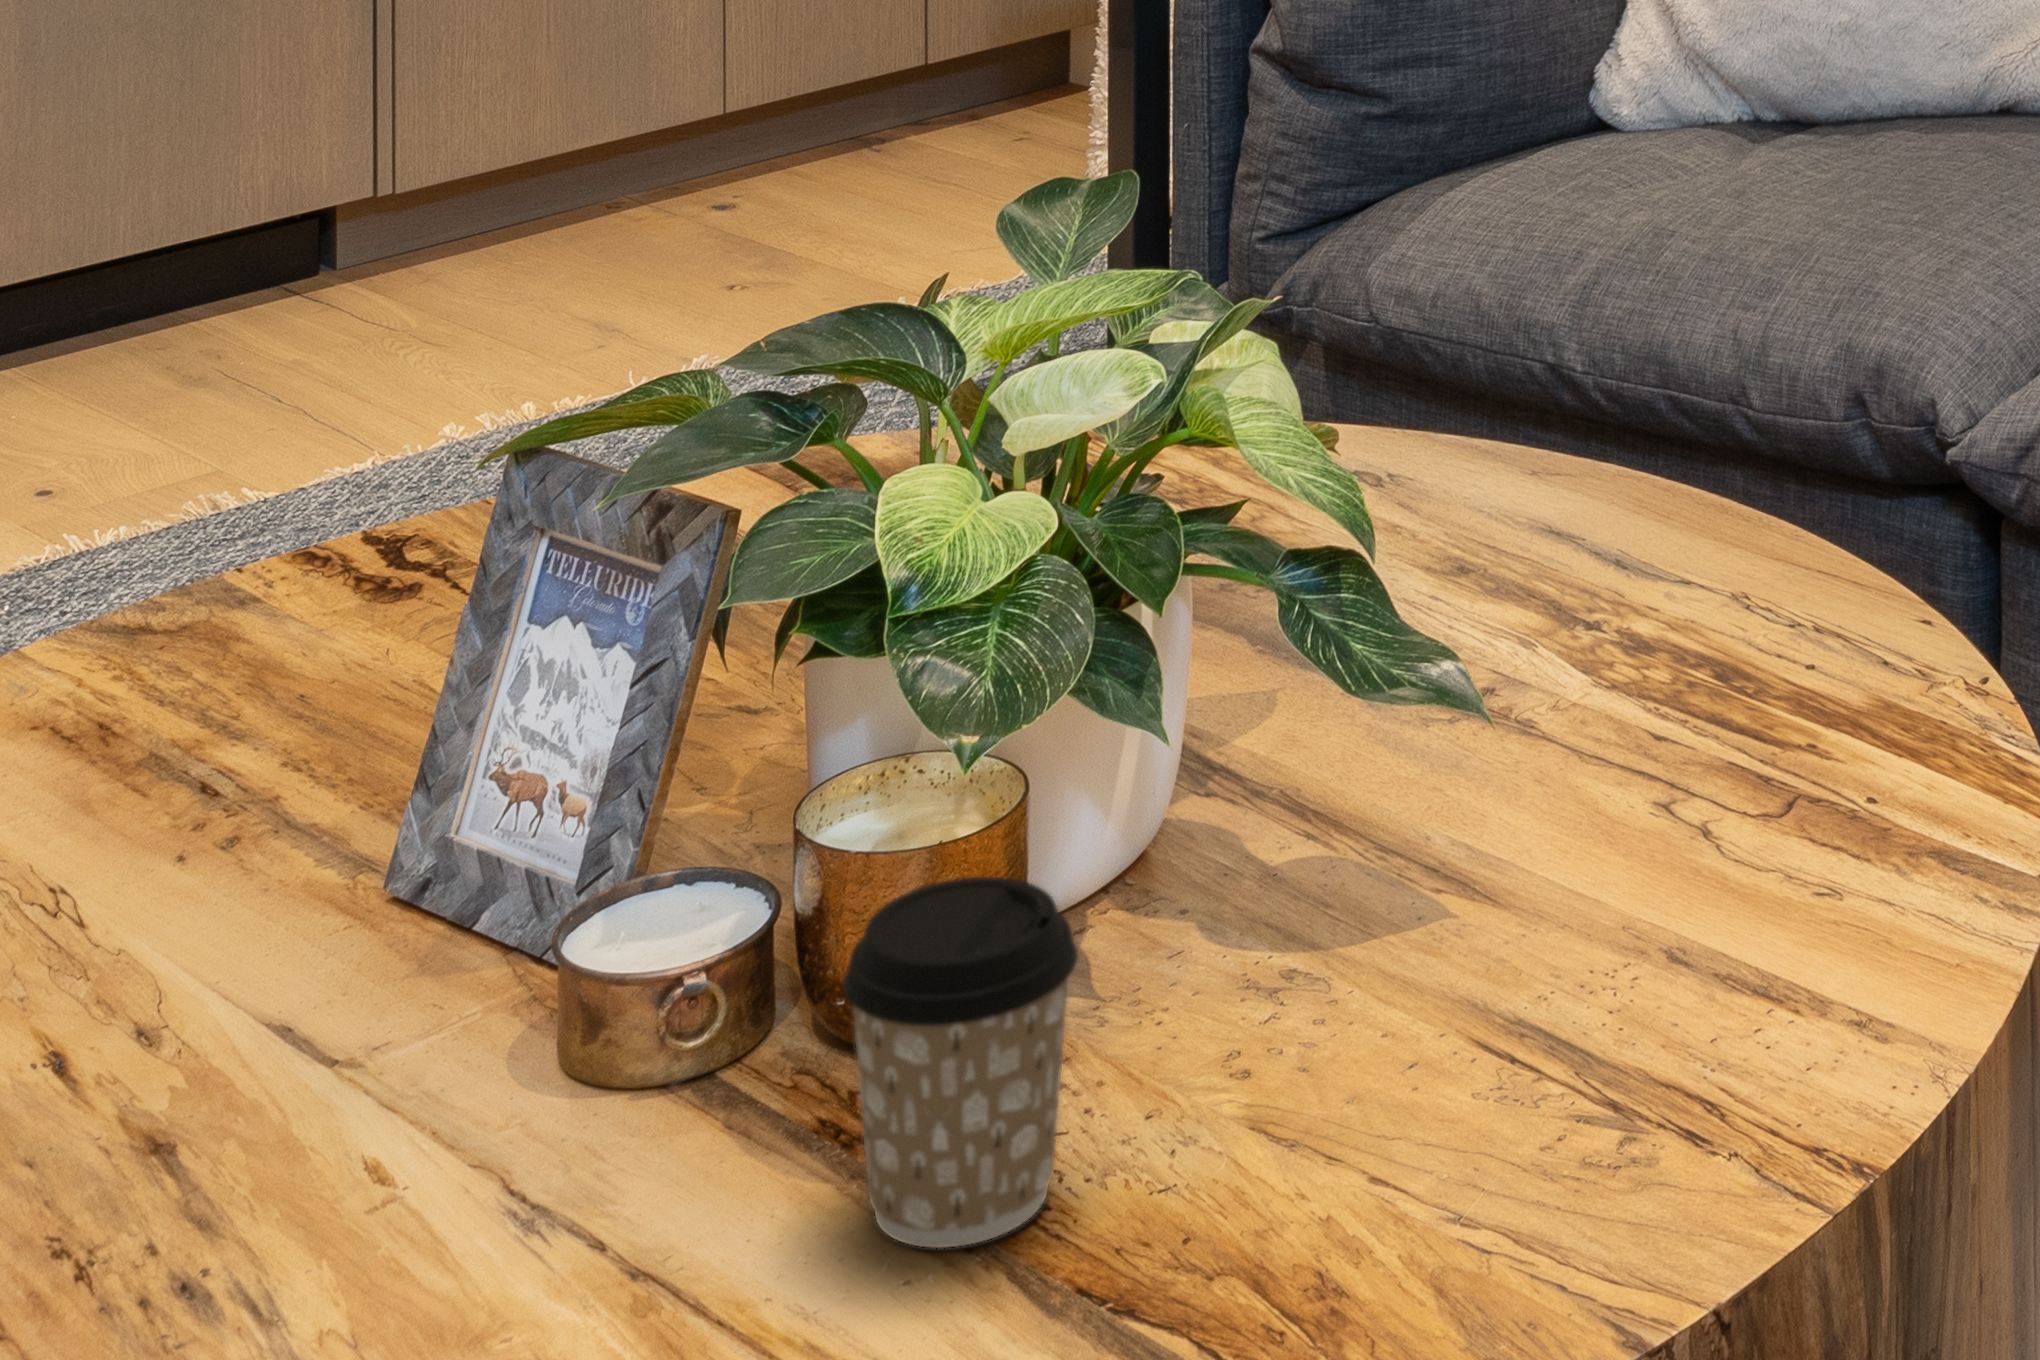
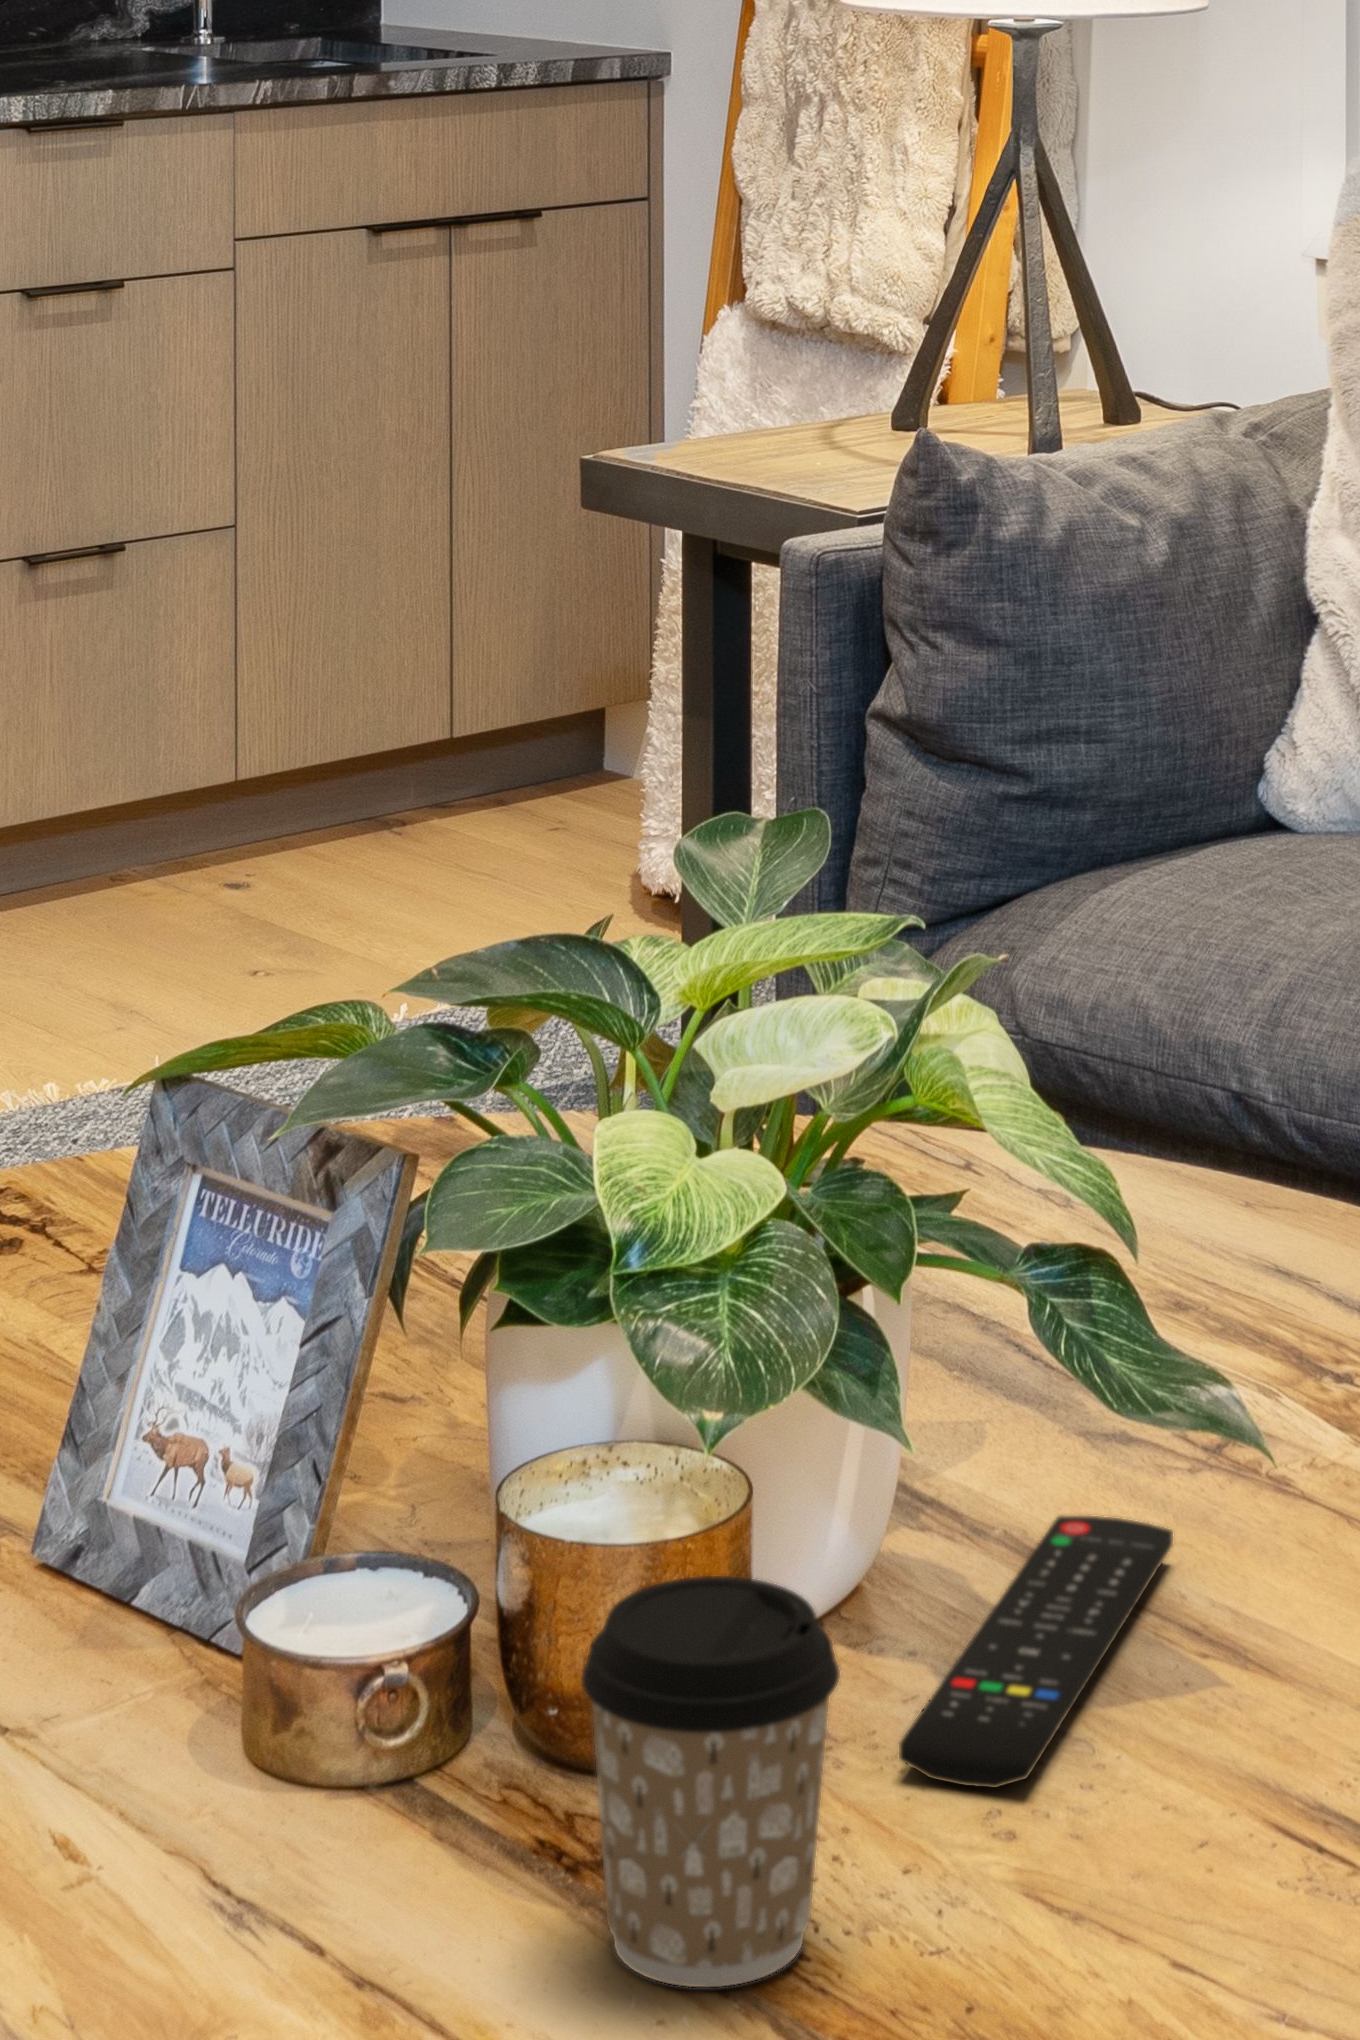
remote control: none [1153,775,1419,1035] -> present [899,1516,1173,1788]

